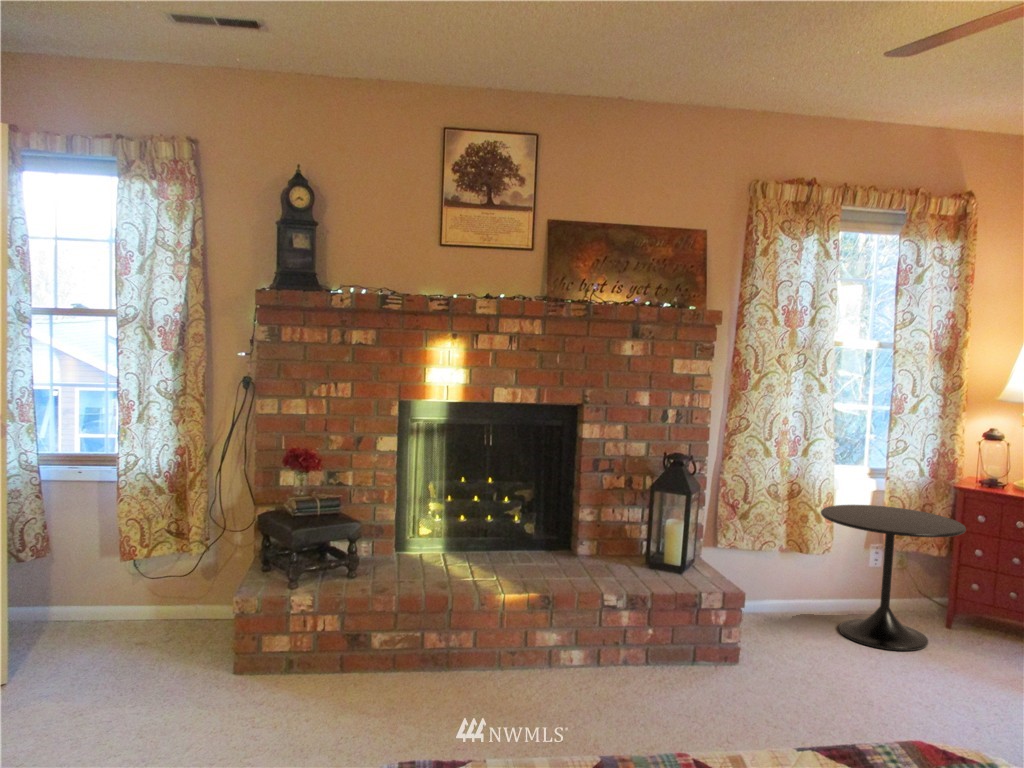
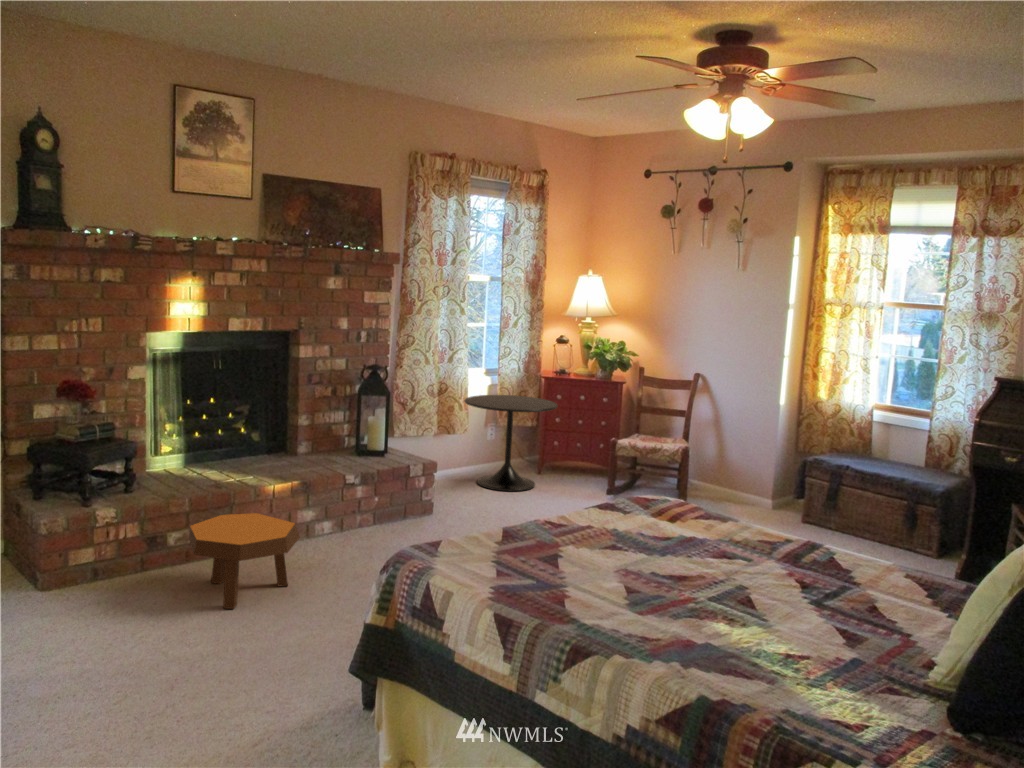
footstool: none [351,622,488,747] -> present [189,513,300,609]

